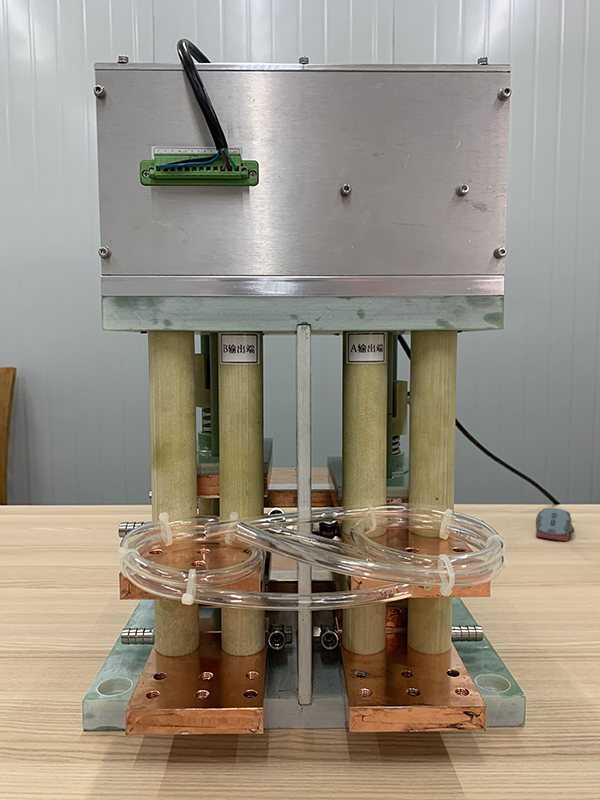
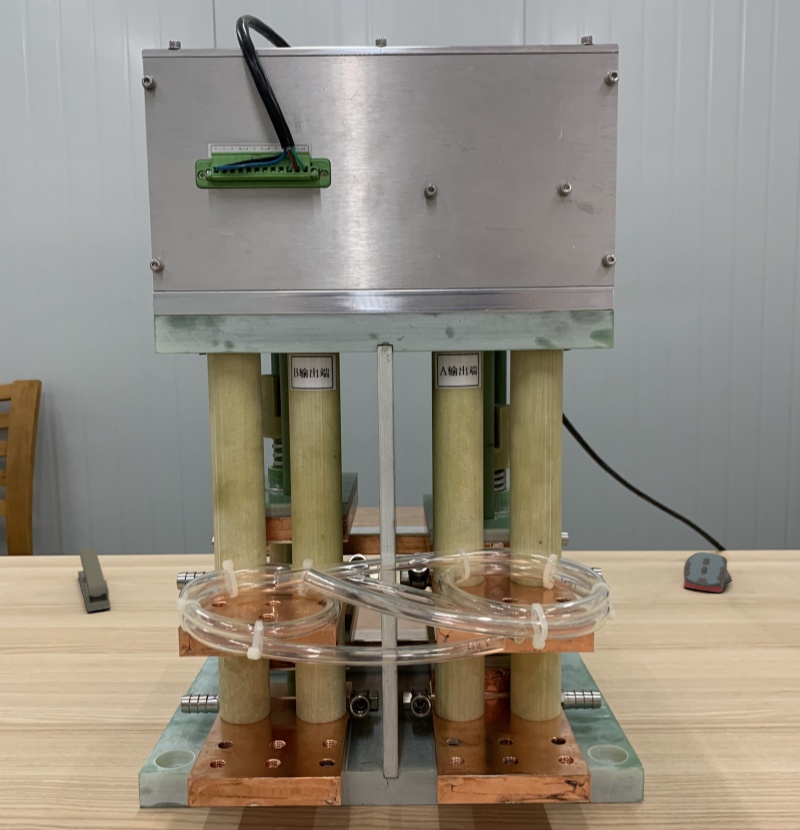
stapler: none [39,501,65,554] -> present [78,548,110,611]

